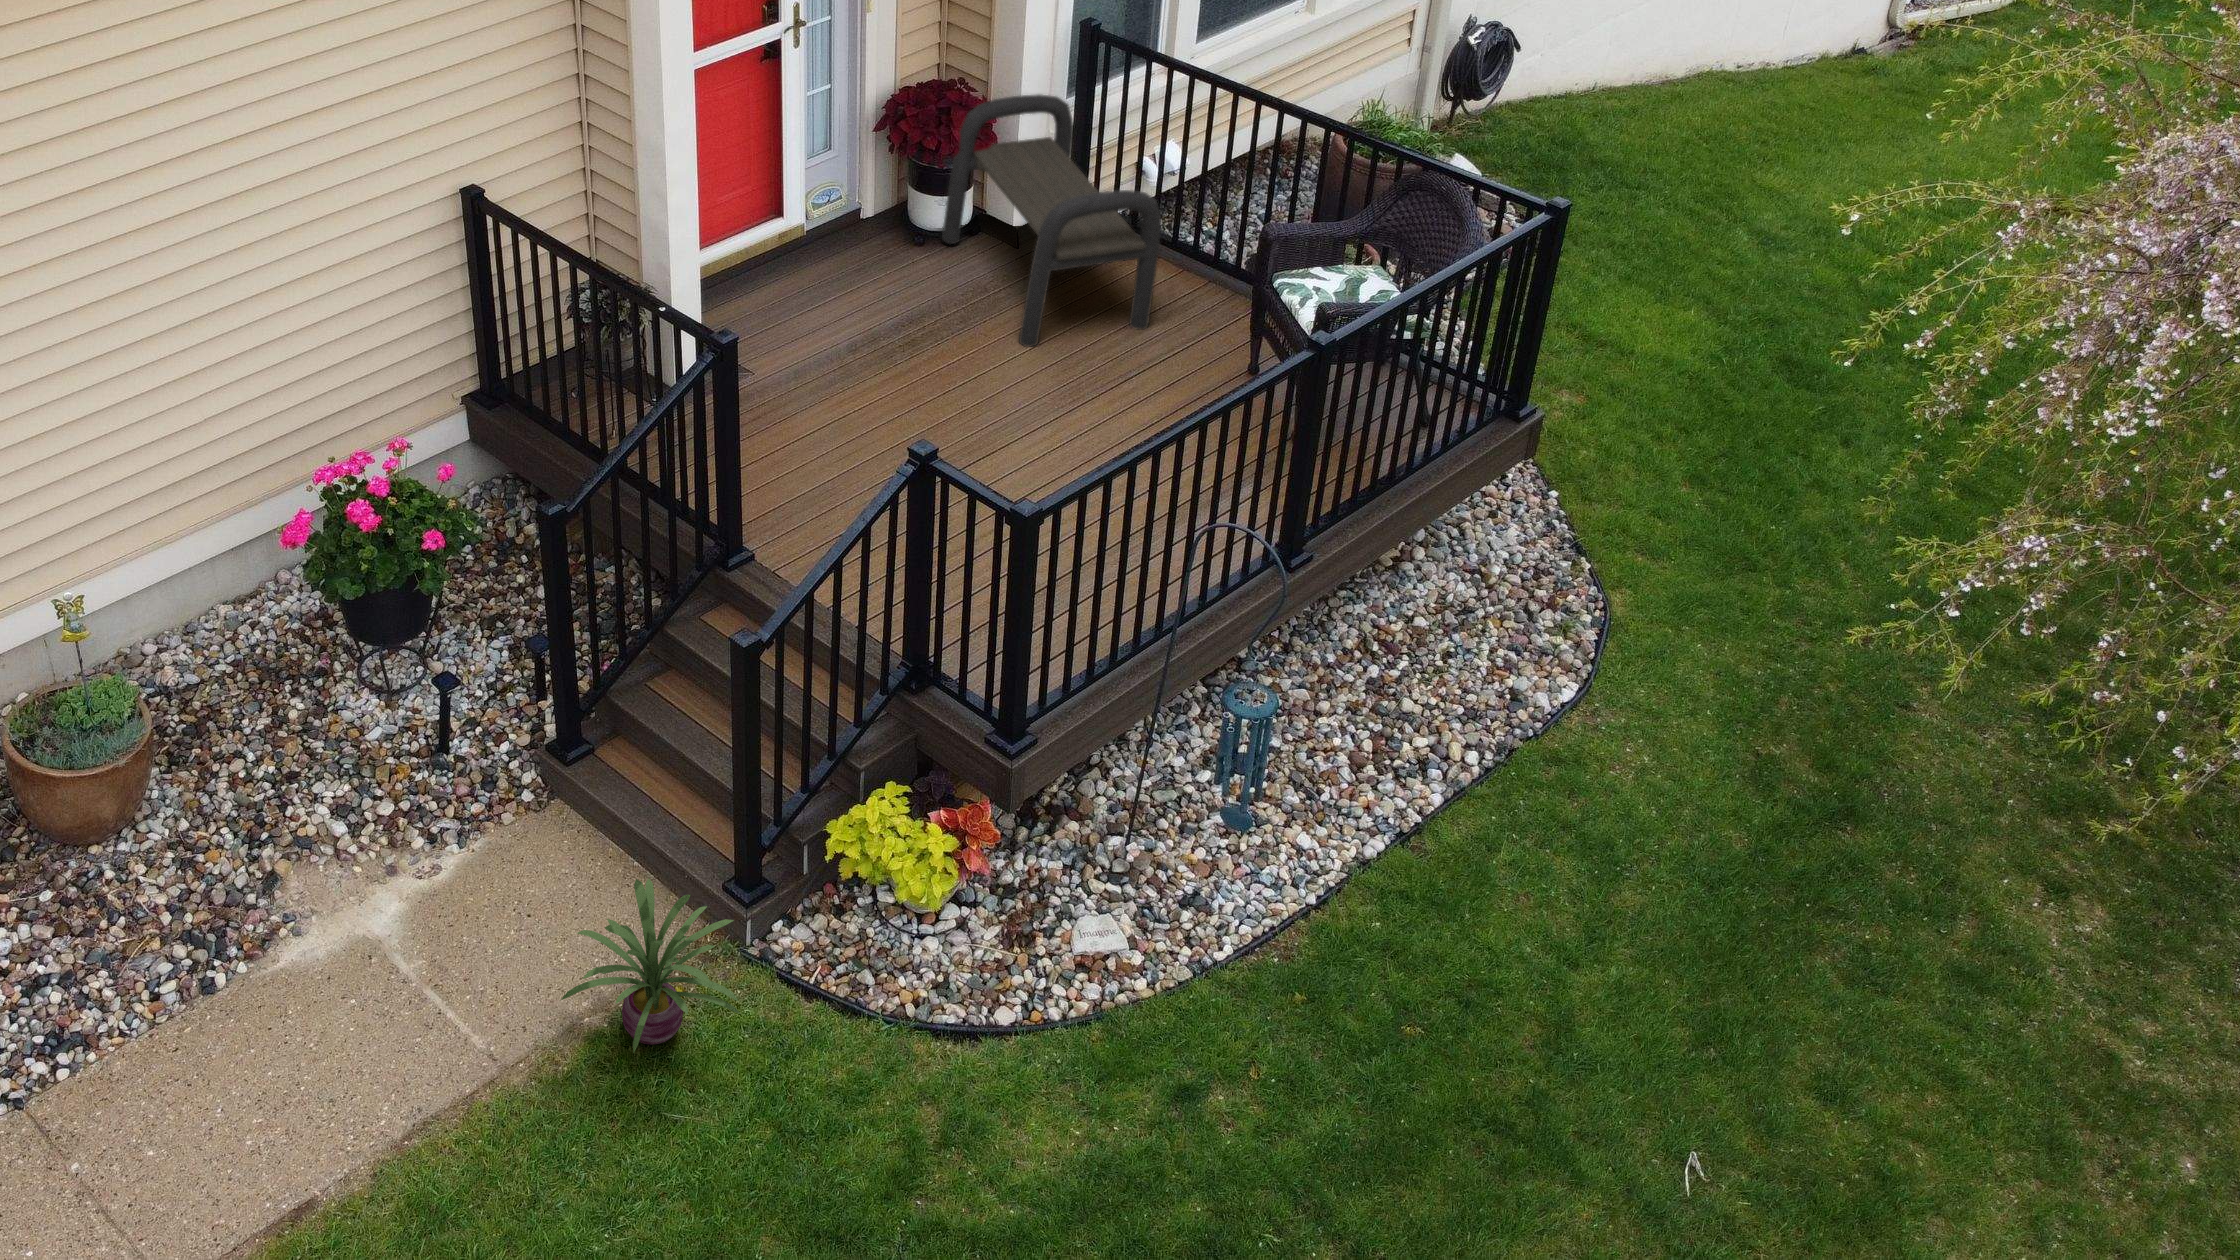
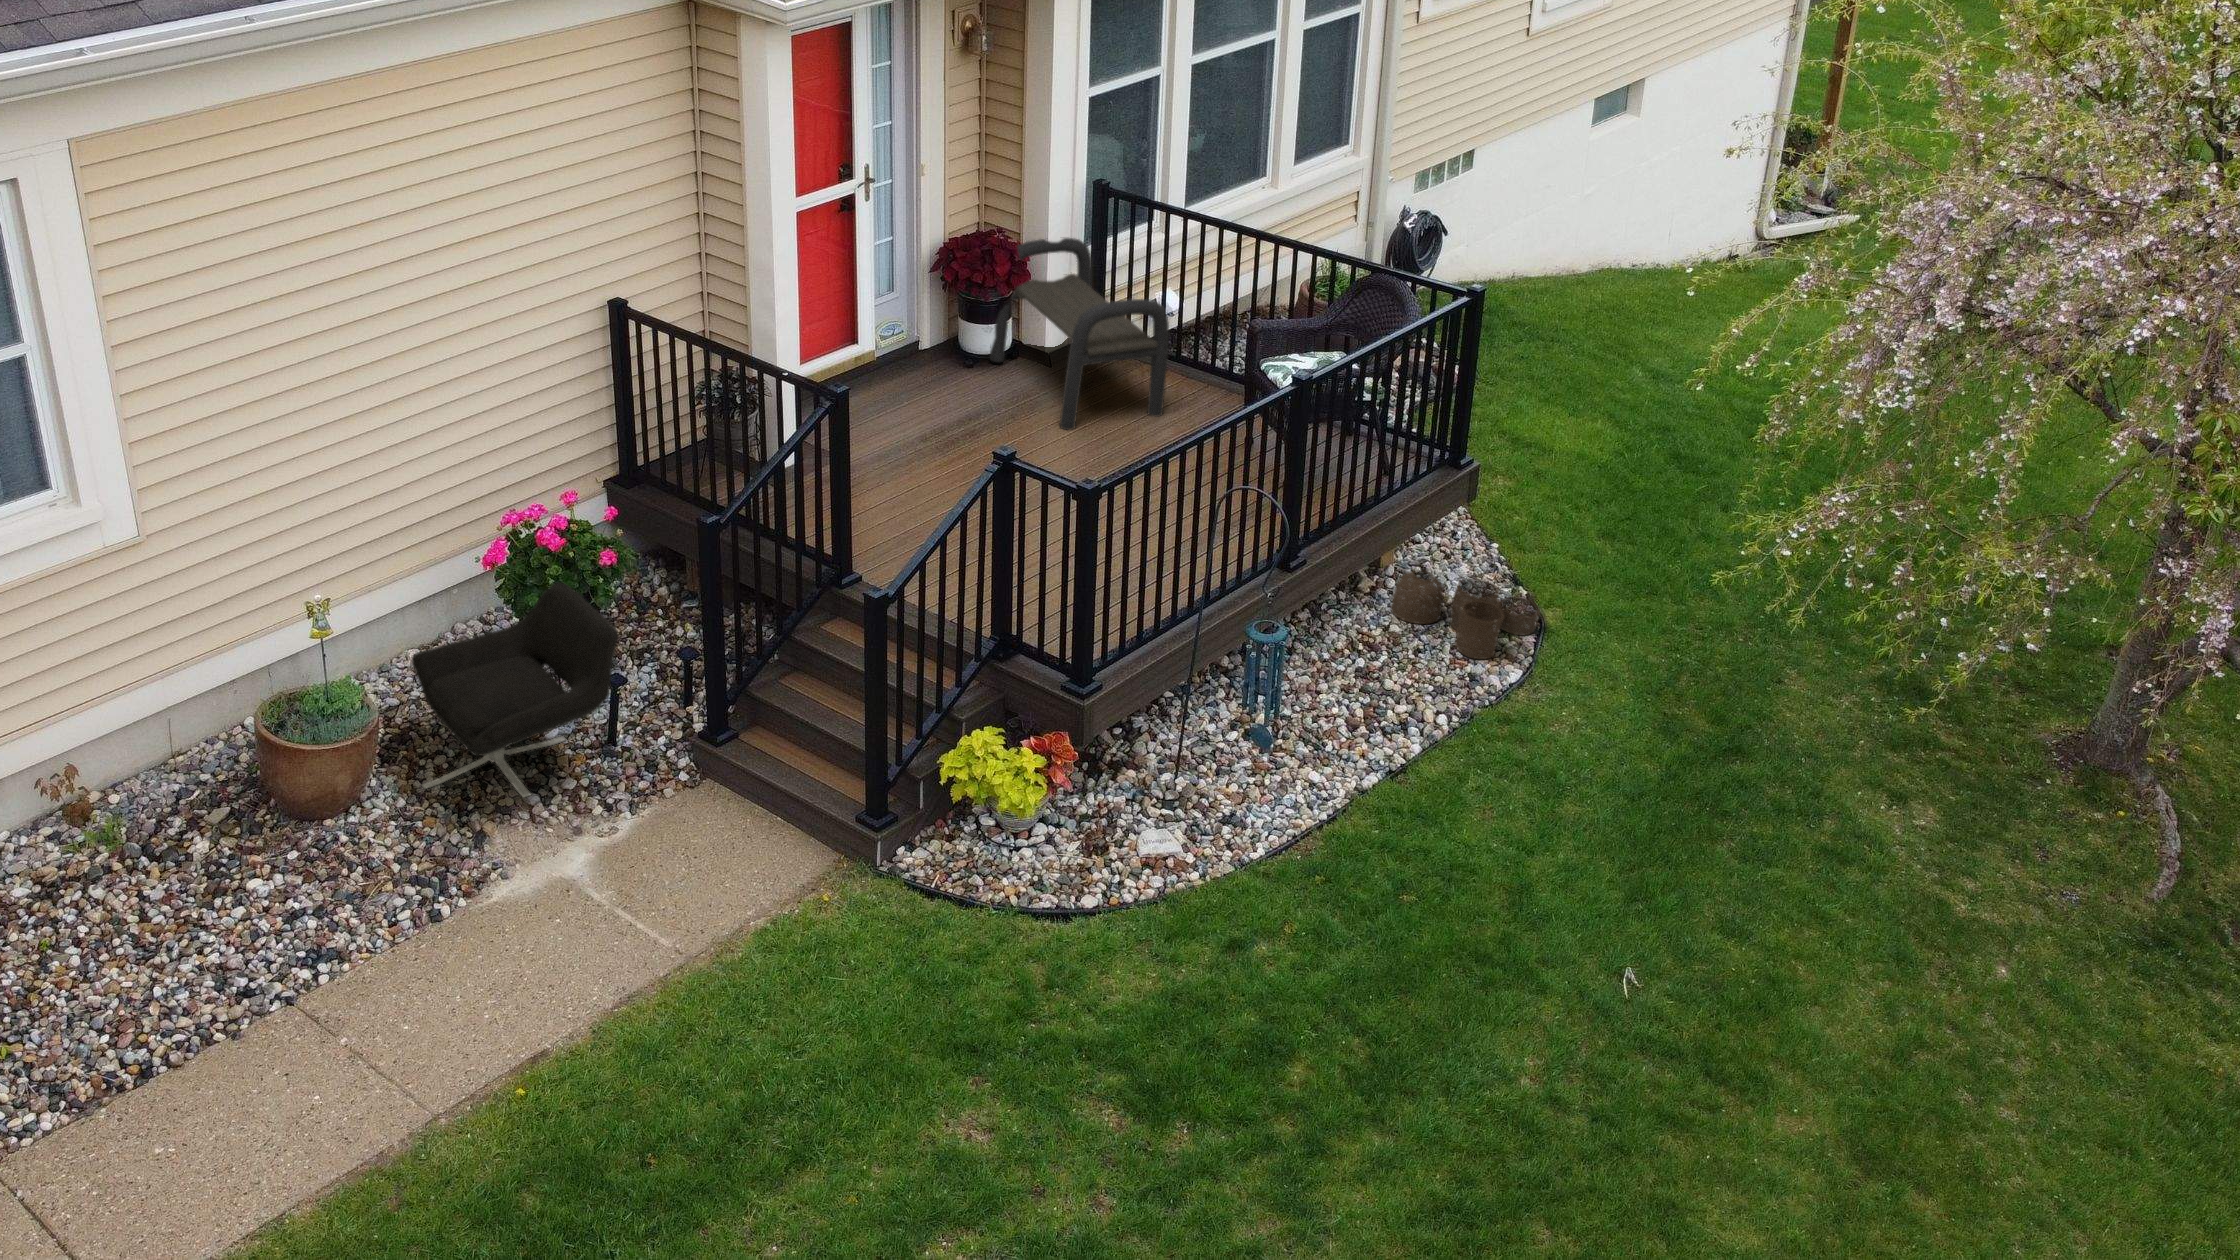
woven basket: none [1416,539,1606,663] -> present [1390,570,1540,659]
lounge chair: none [203,554,445,823] -> present [412,582,618,797]
decorative plant: present [561,879,740,1053] -> none [736,792,882,934]

